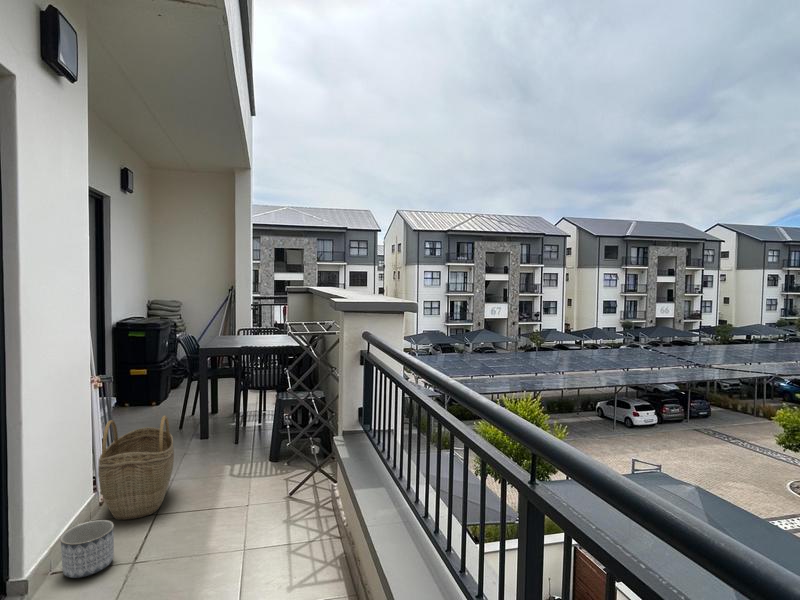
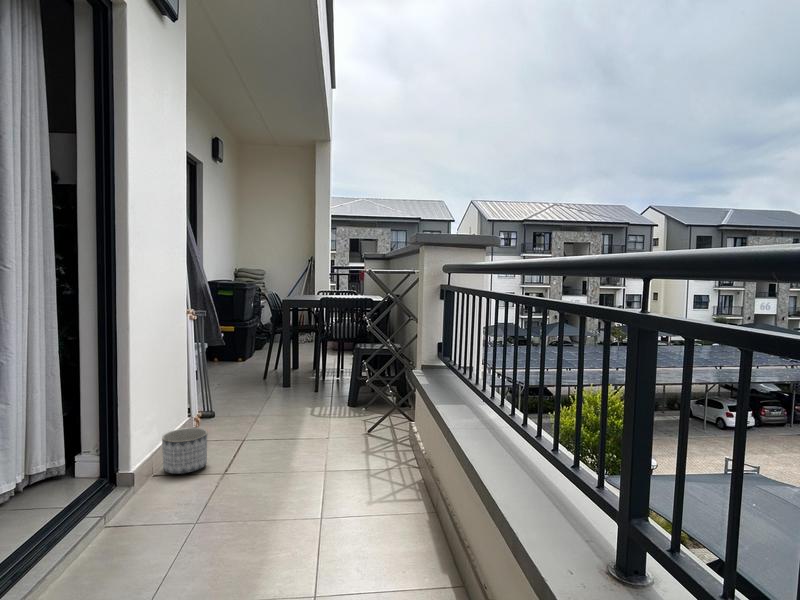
woven basket: present [98,416,174,520] -> none [194,346,260,438]

